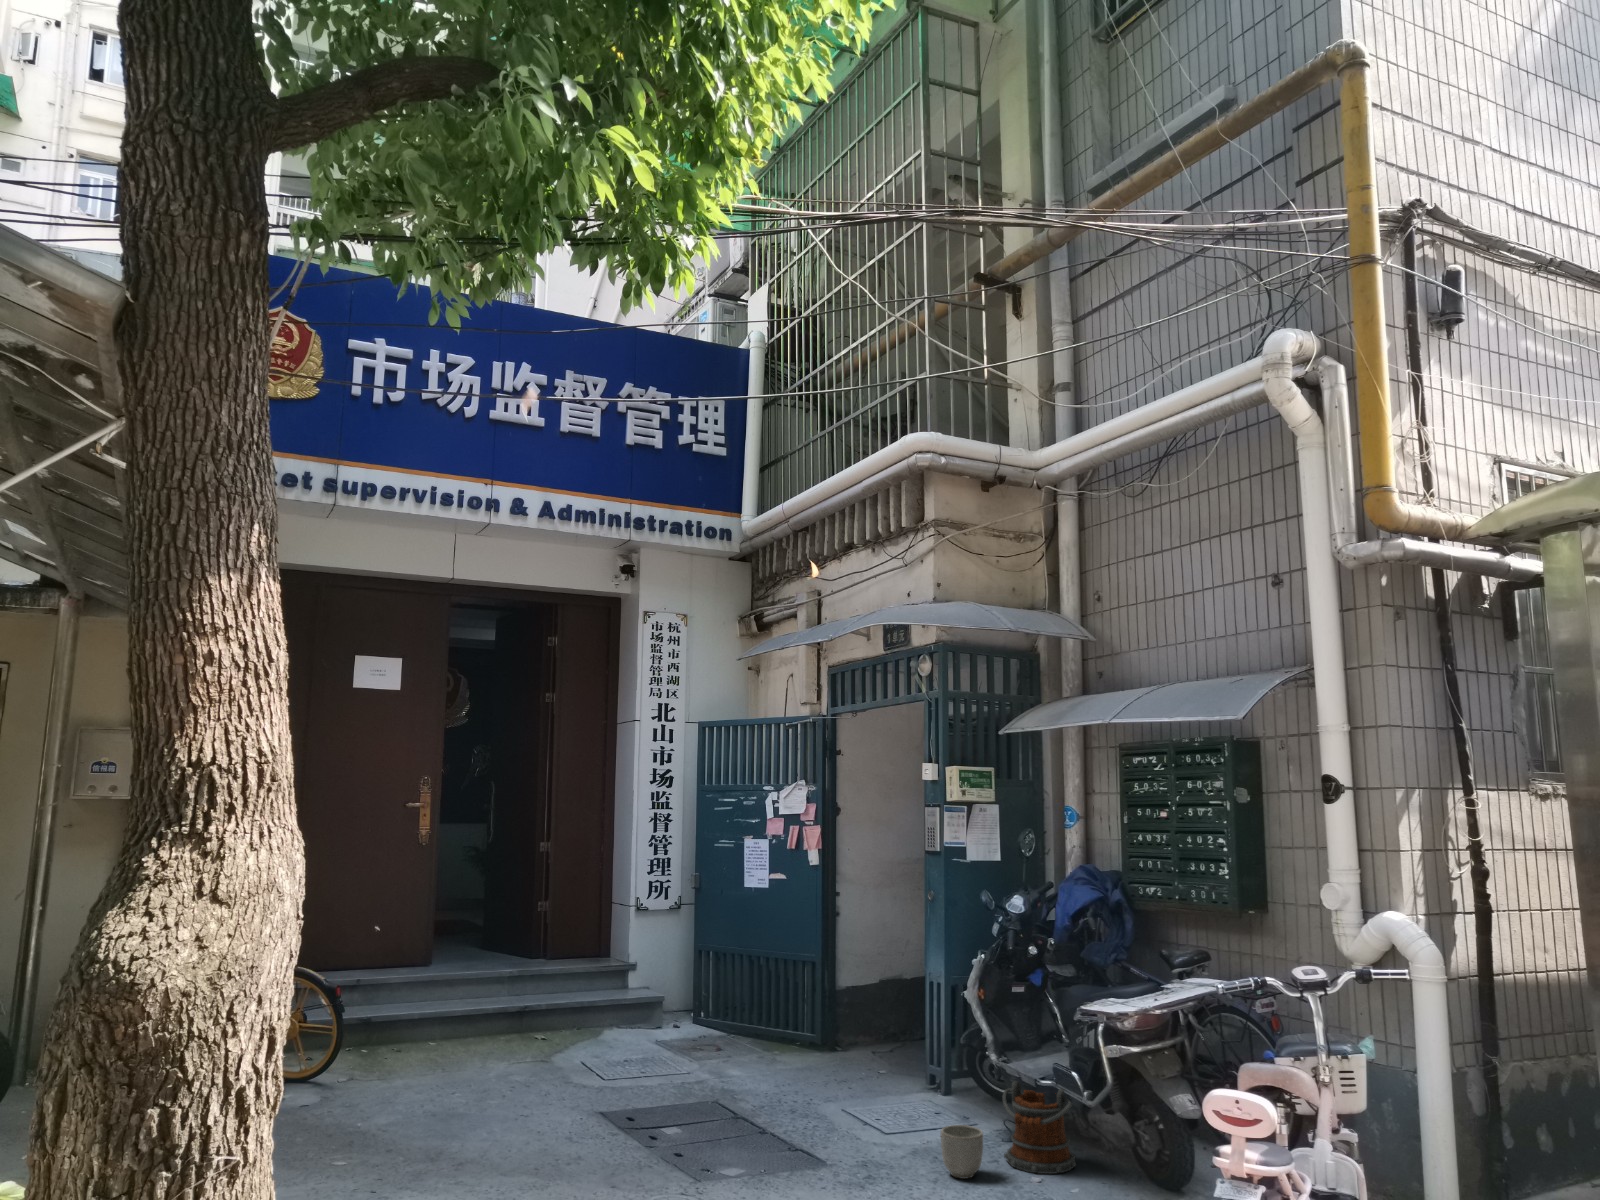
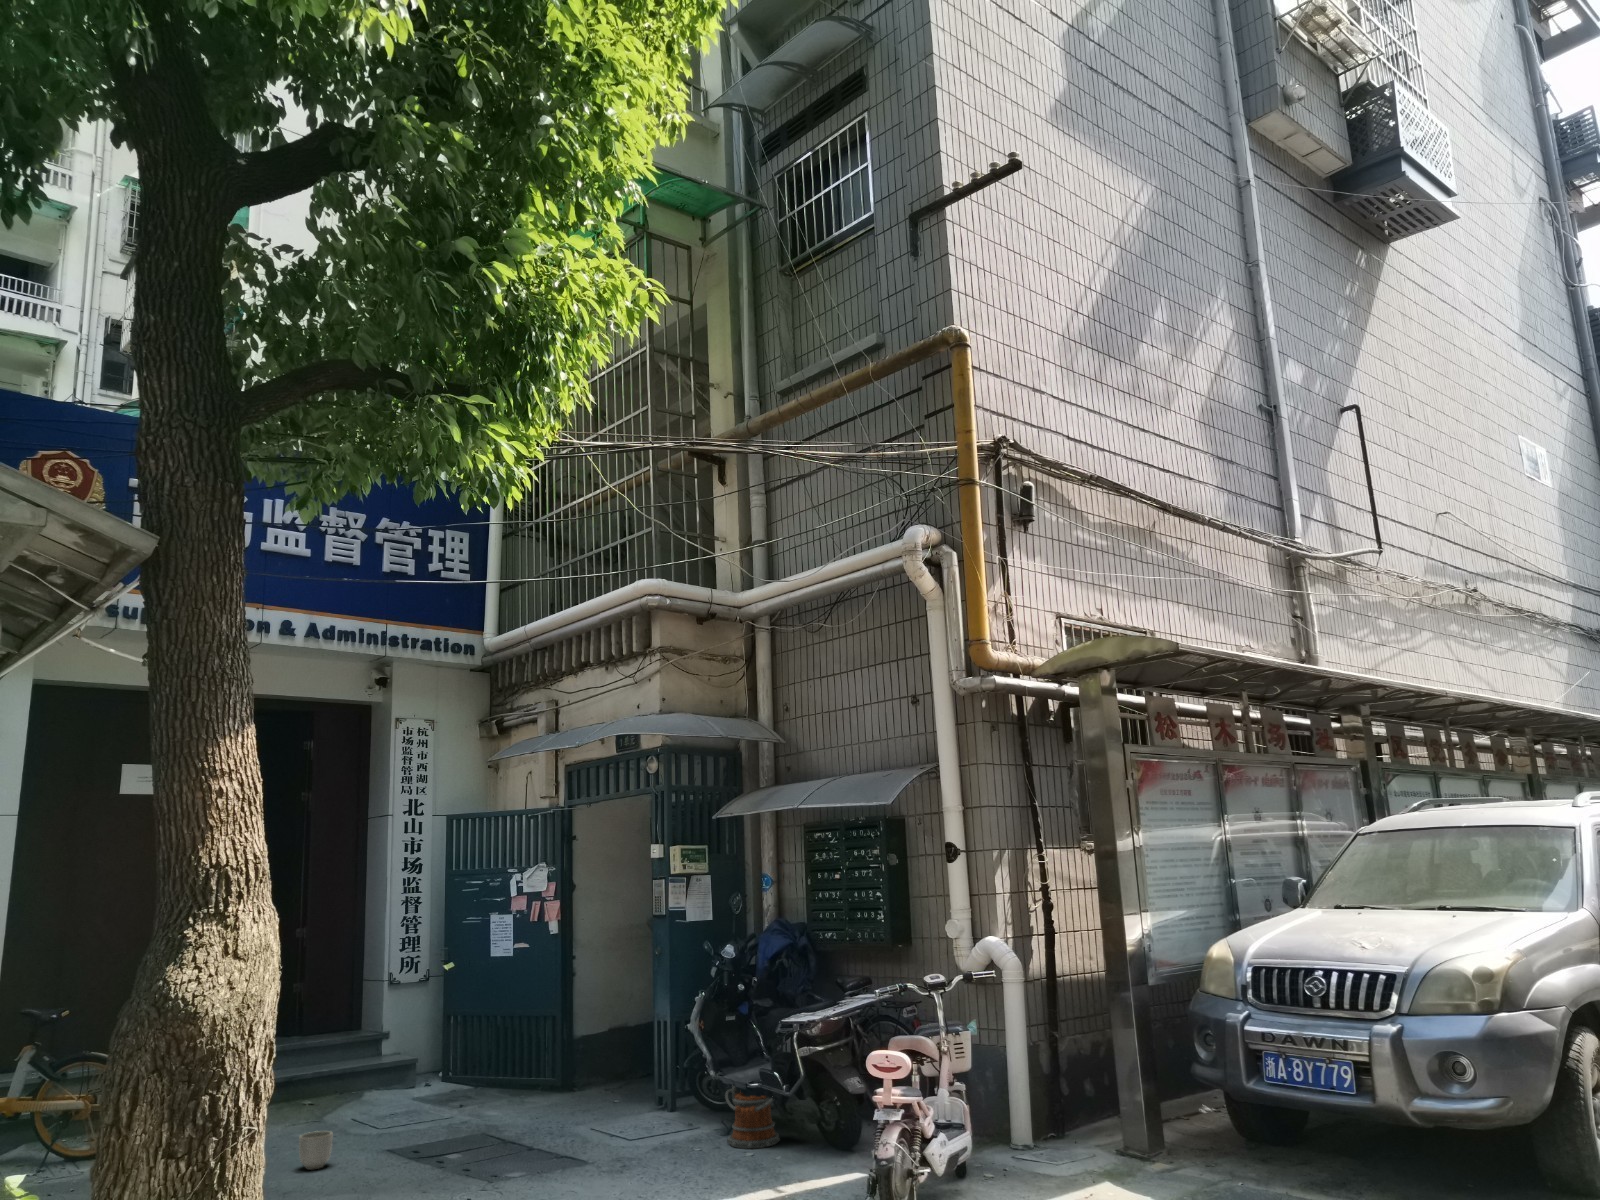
planter: present [940,1125,983,1179] -> present [299,1131,333,1170]

